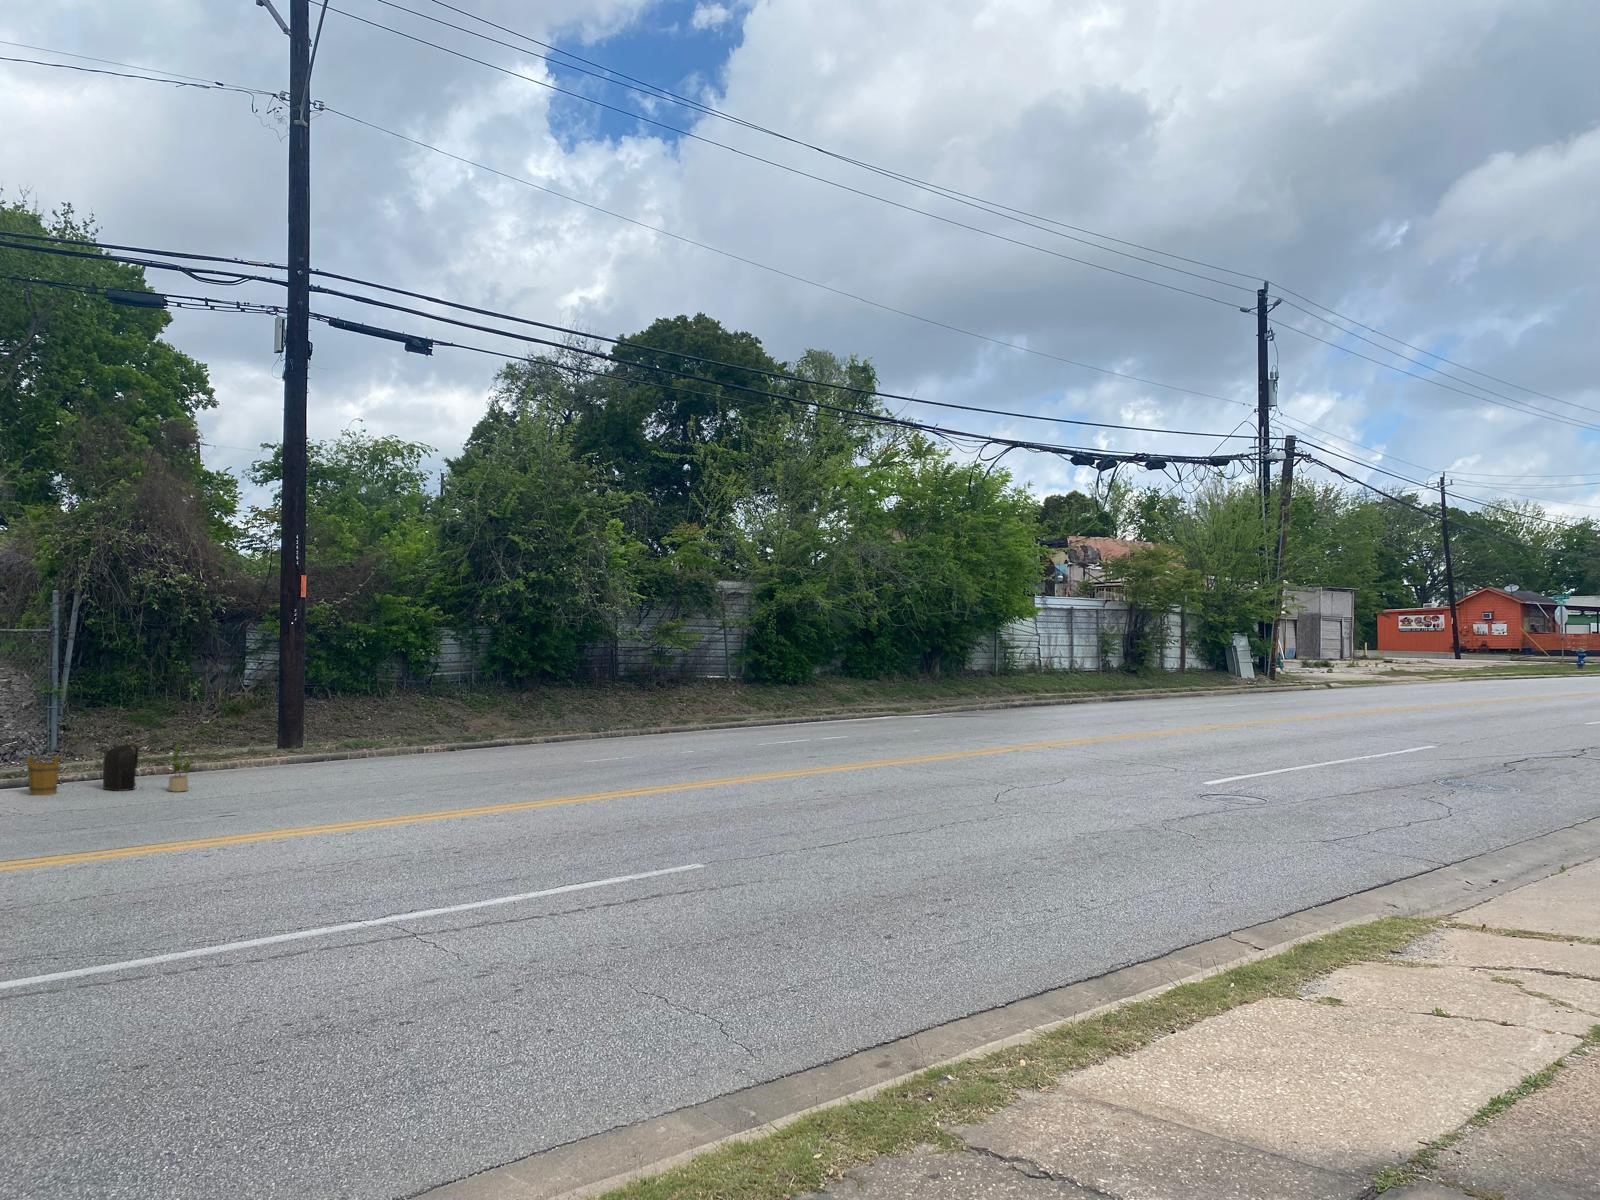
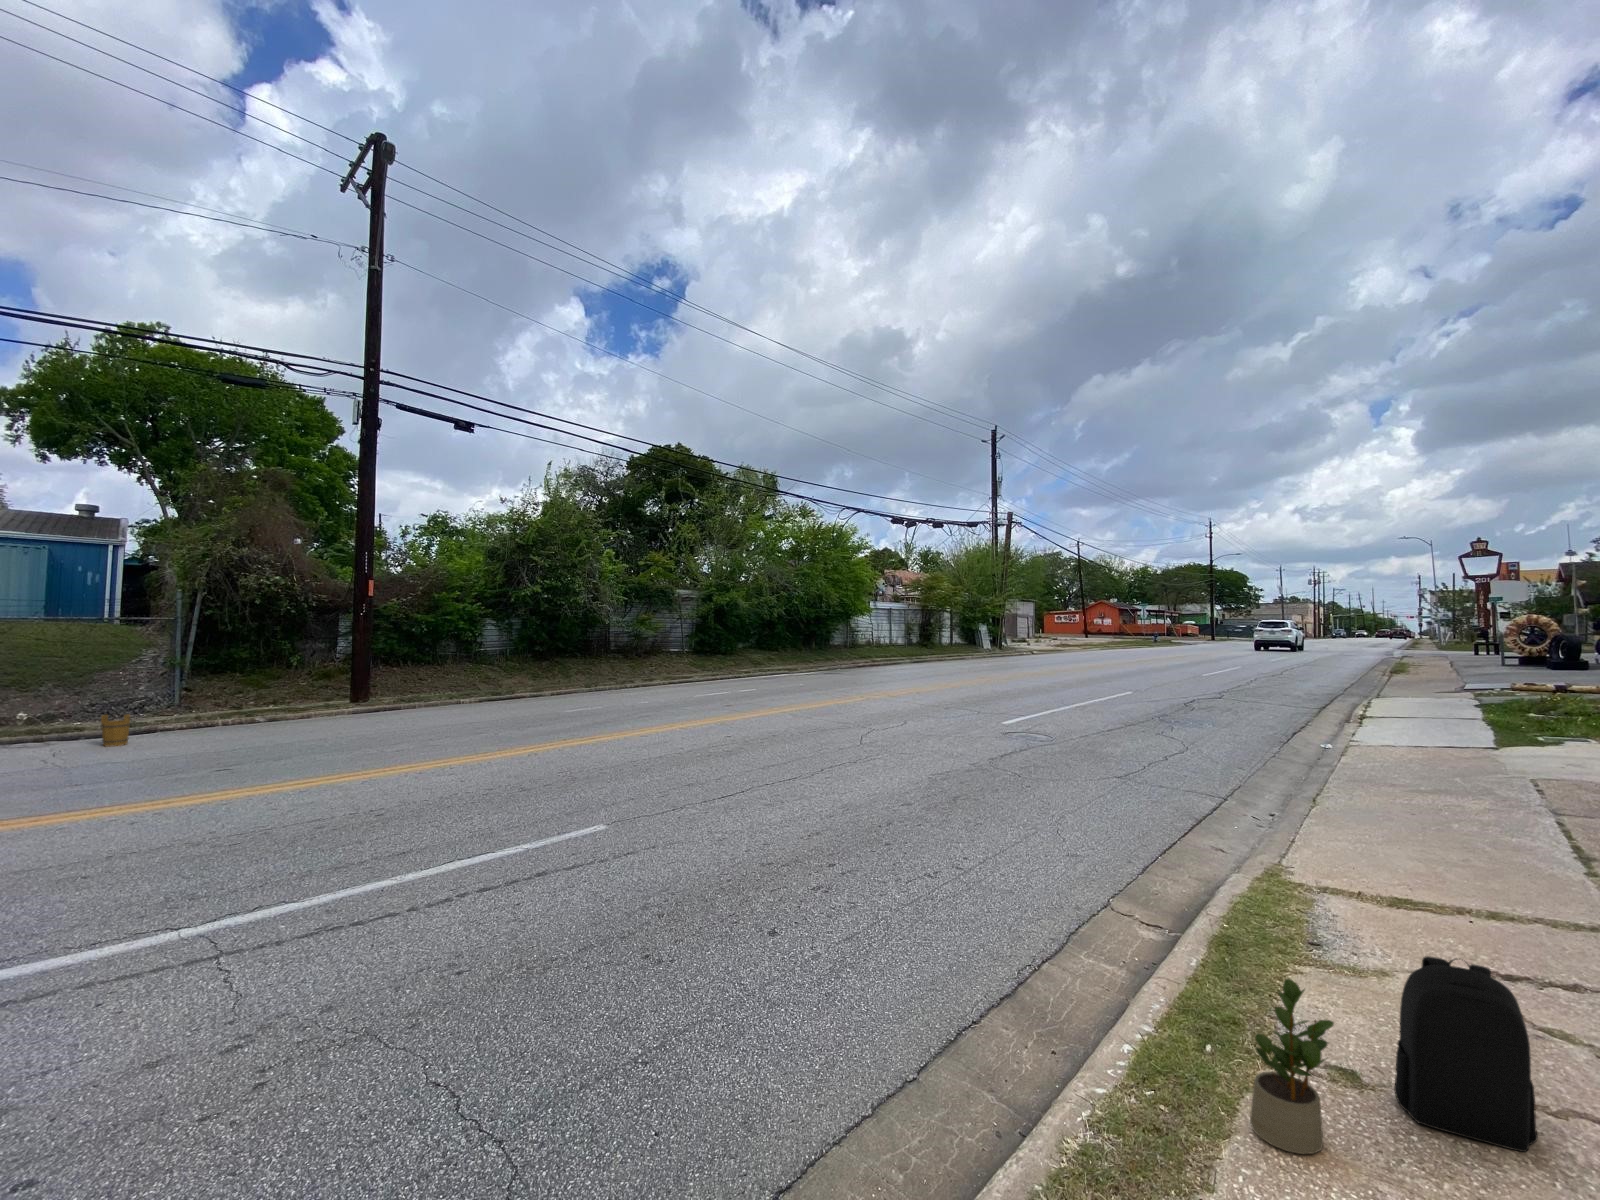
backpack: present [103,744,138,791] -> present [1394,956,1538,1152]
potted plant: present [168,744,192,792] -> present [1250,979,1334,1154]

